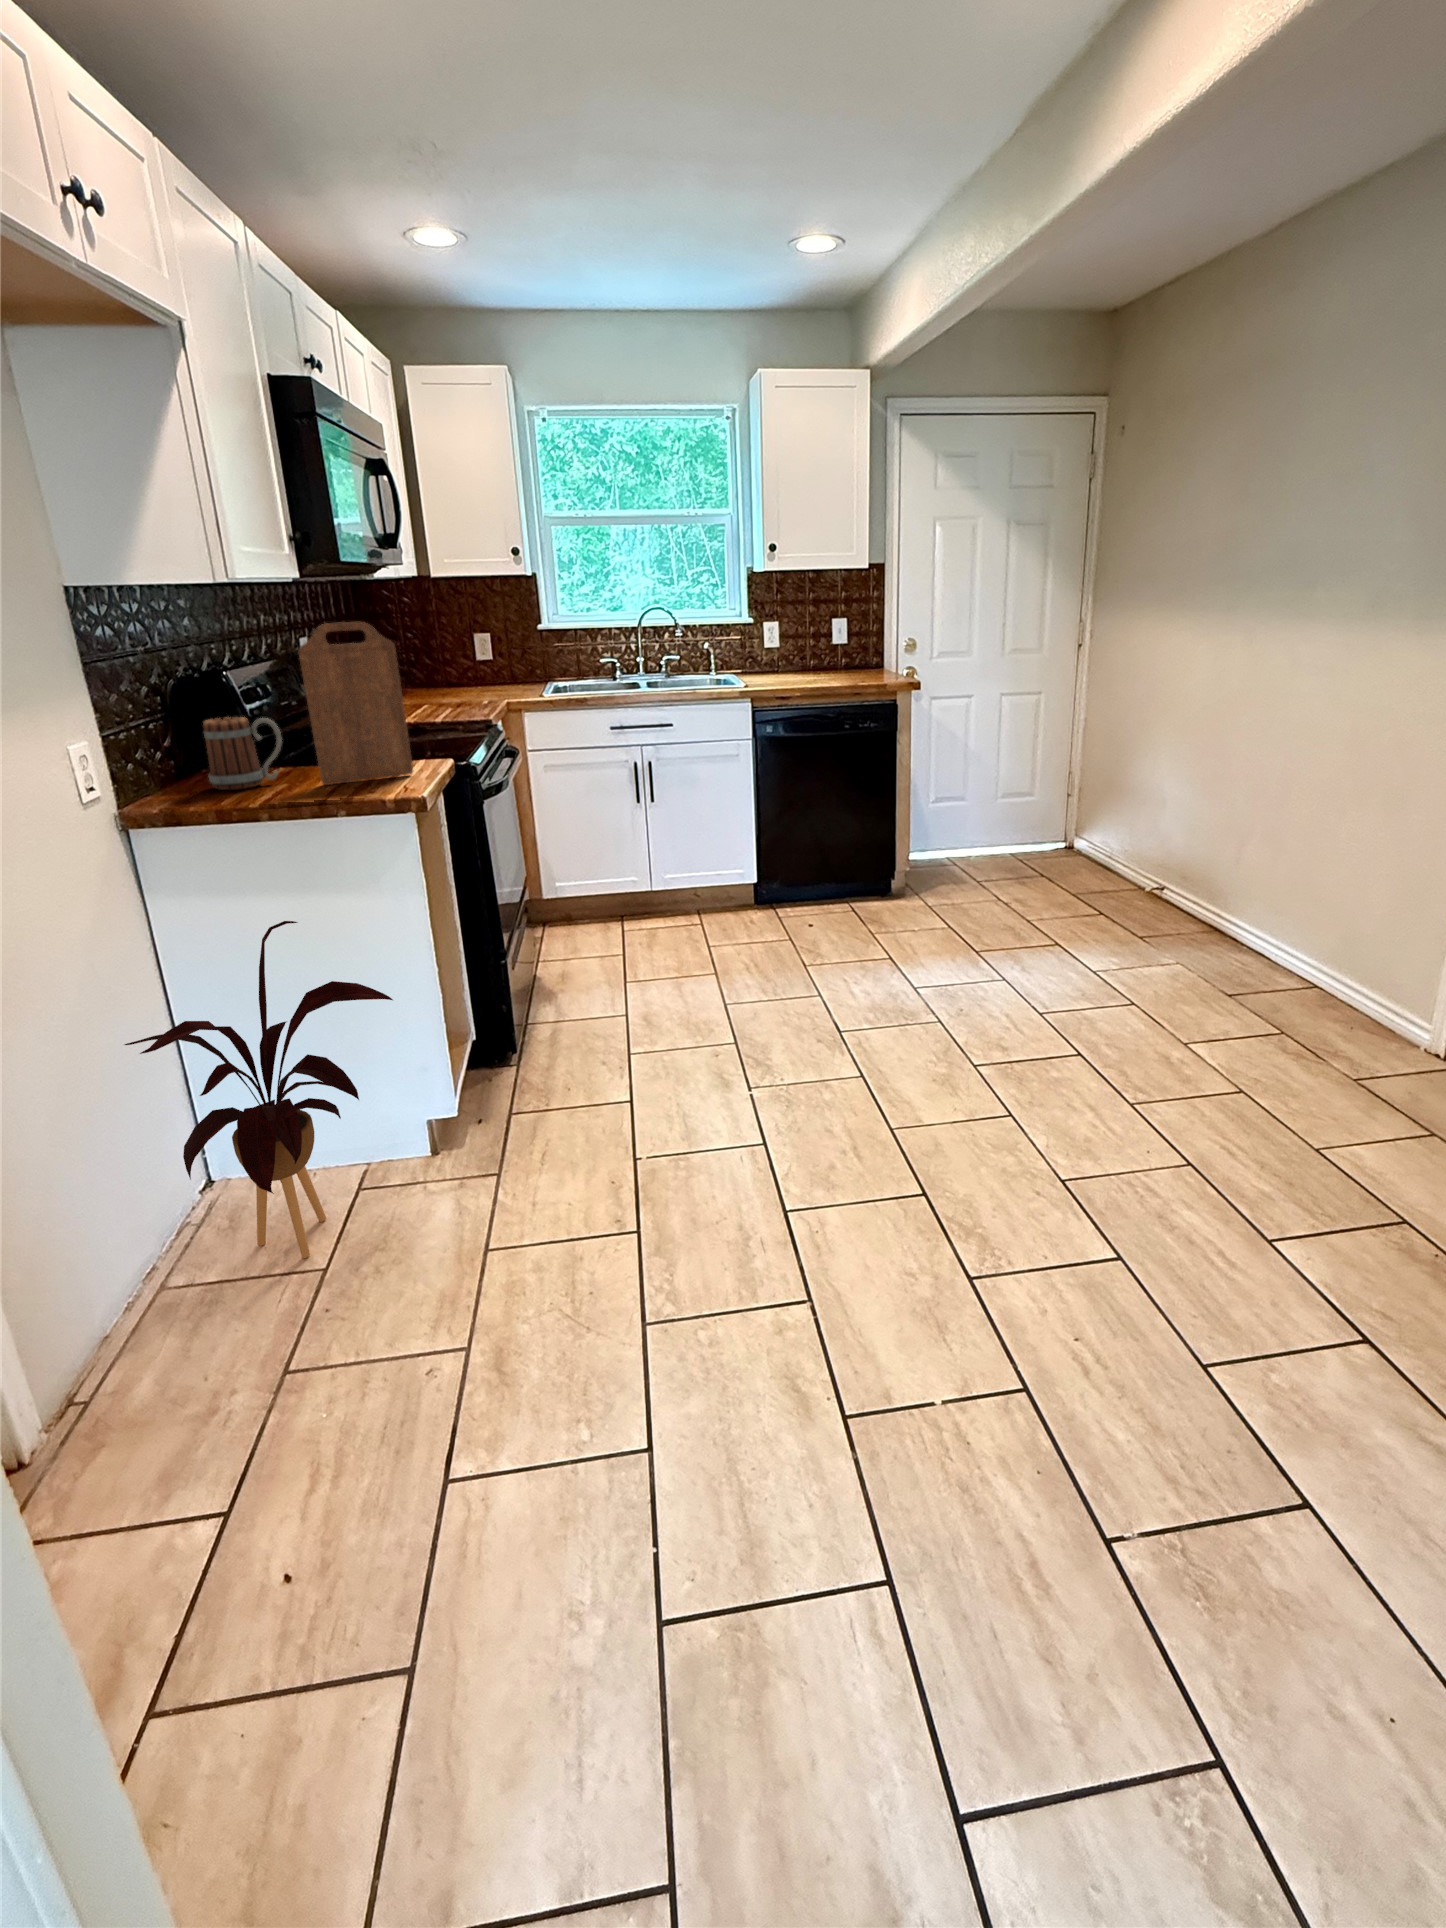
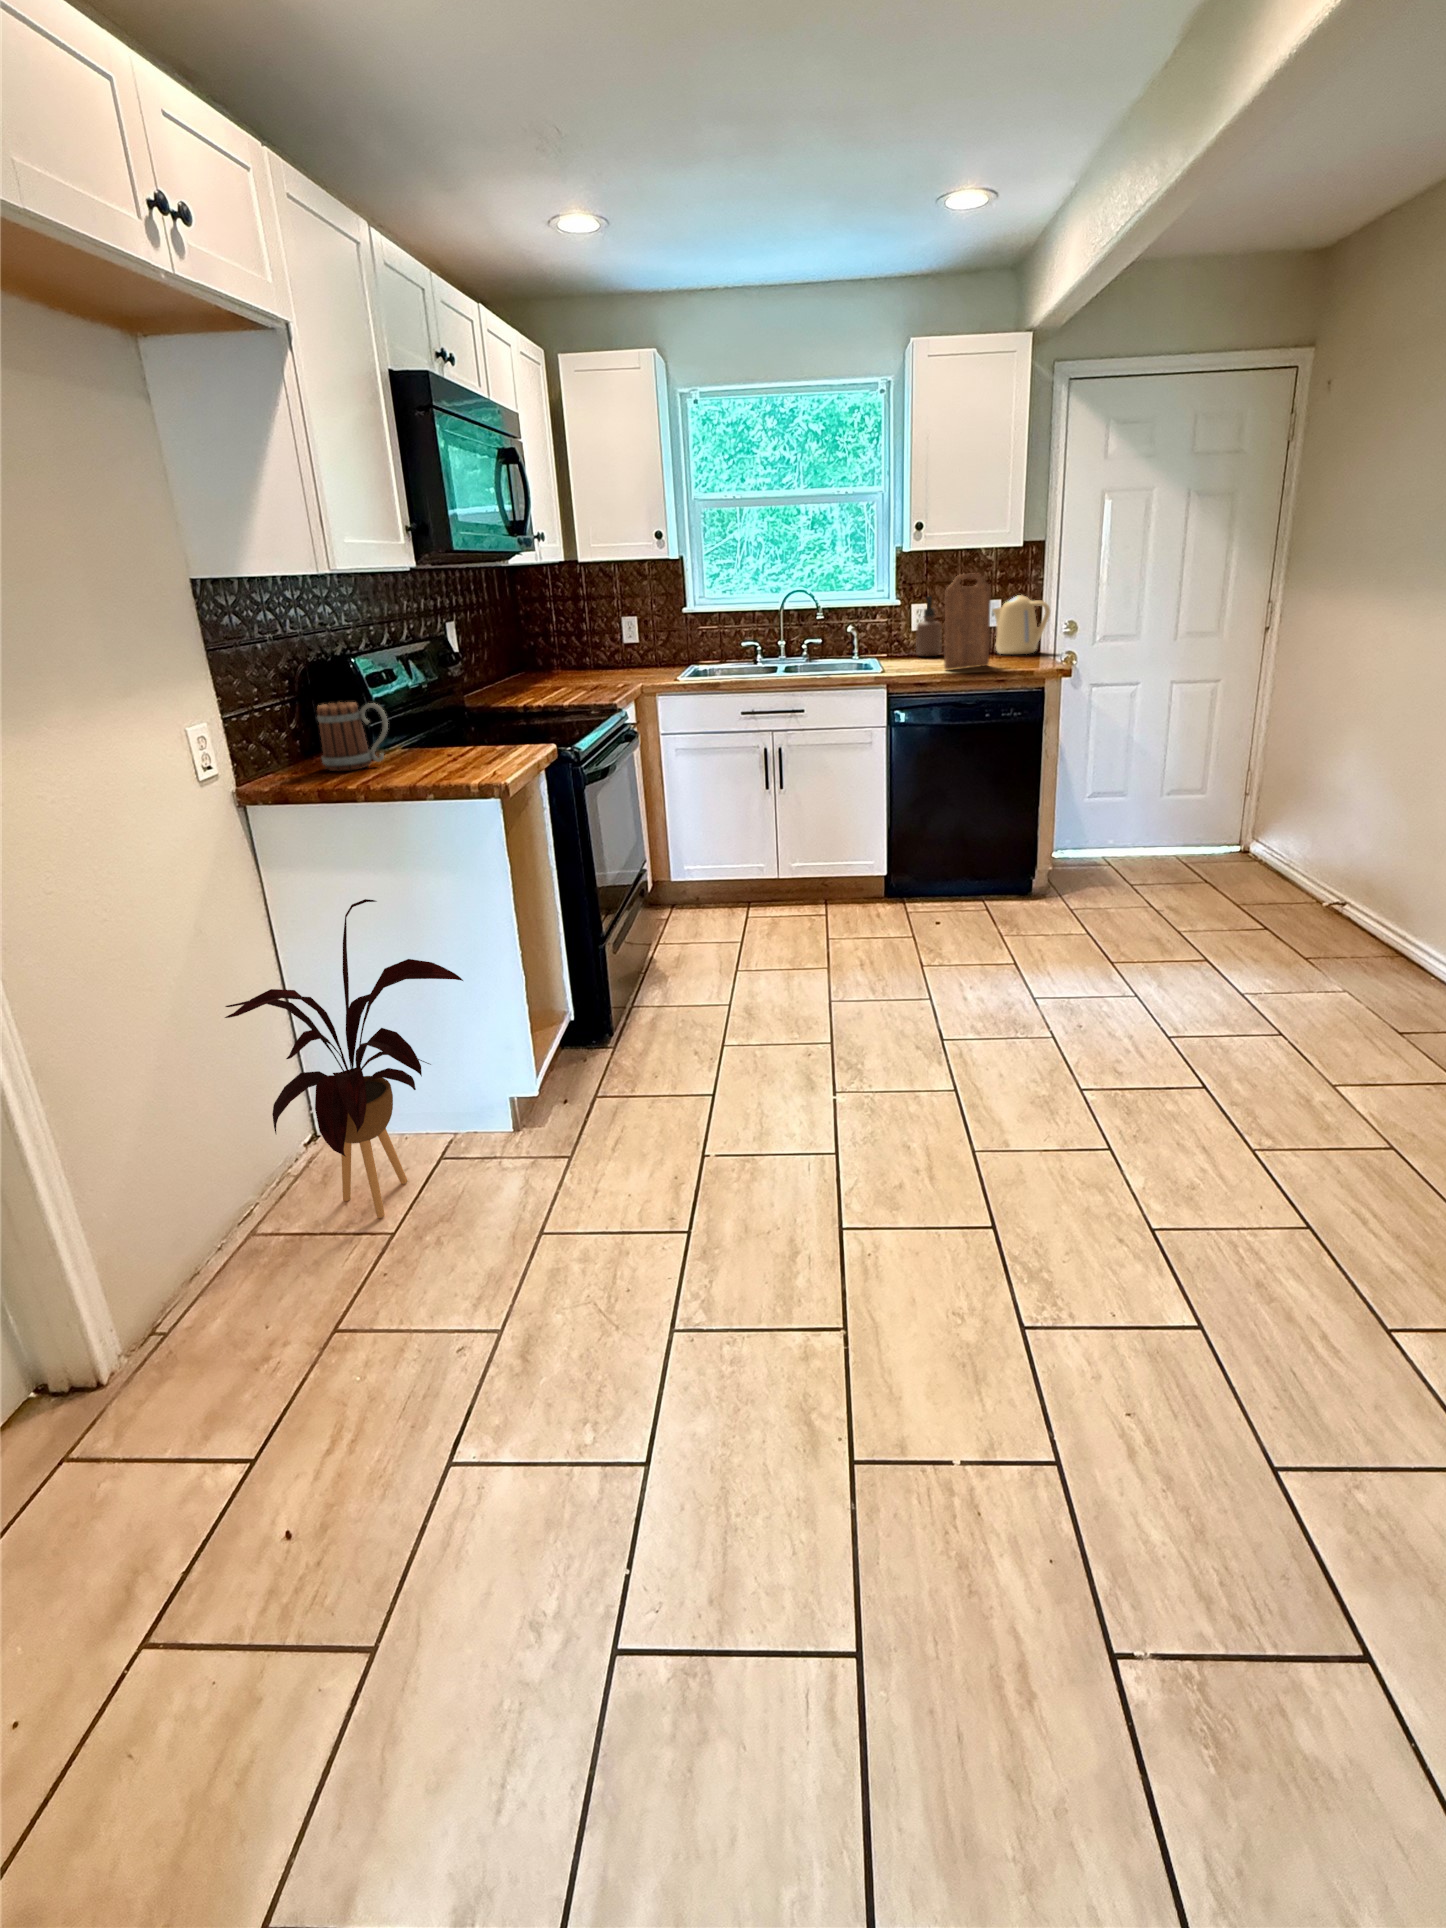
soap dispenser: none [770,614,795,672] -> present [916,596,942,656]
kettle: none [840,615,895,670] -> present [993,595,1050,654]
cutting board: present [298,622,413,785] -> present [944,574,991,669]

